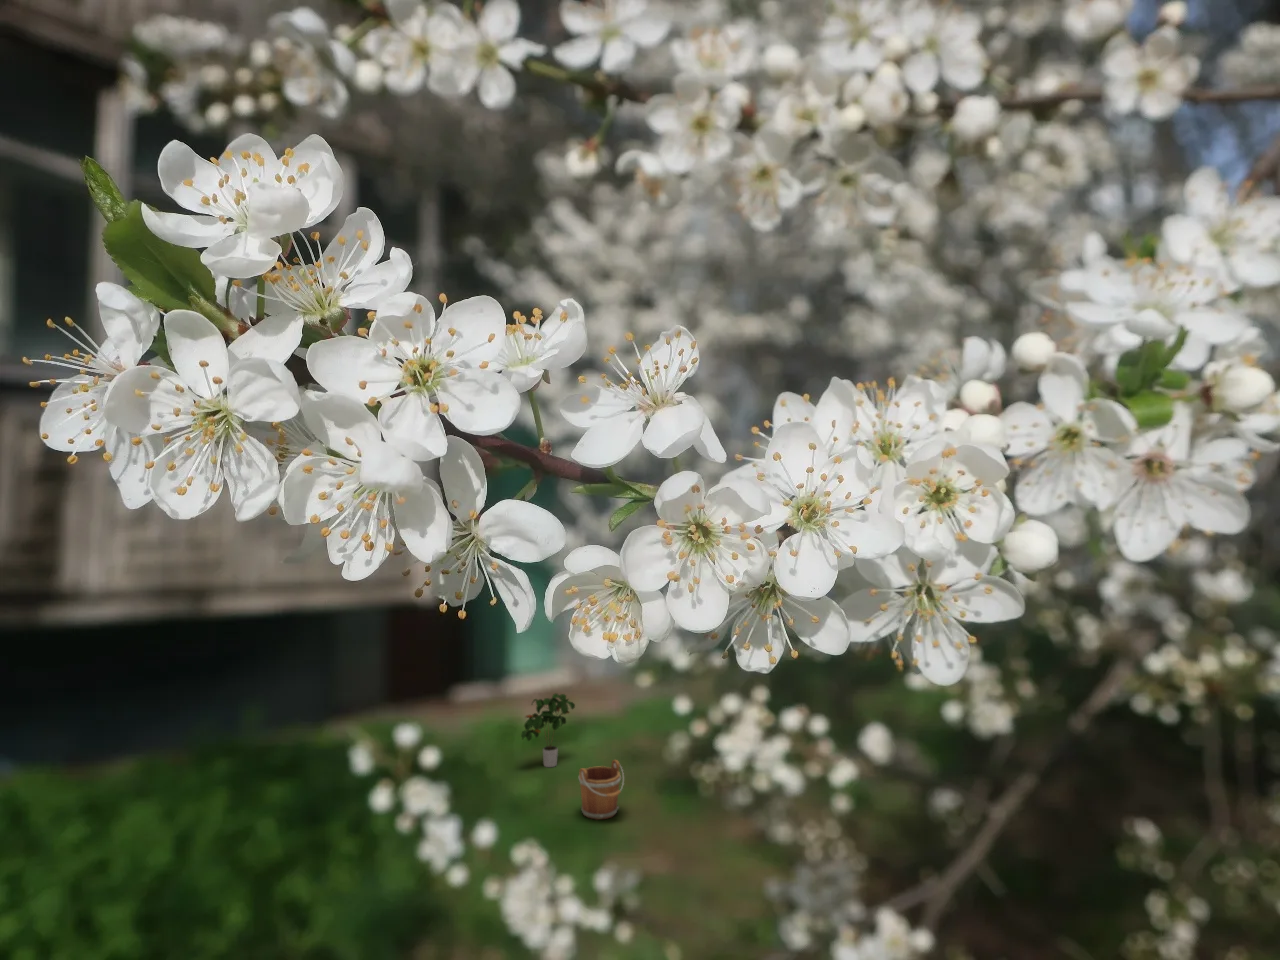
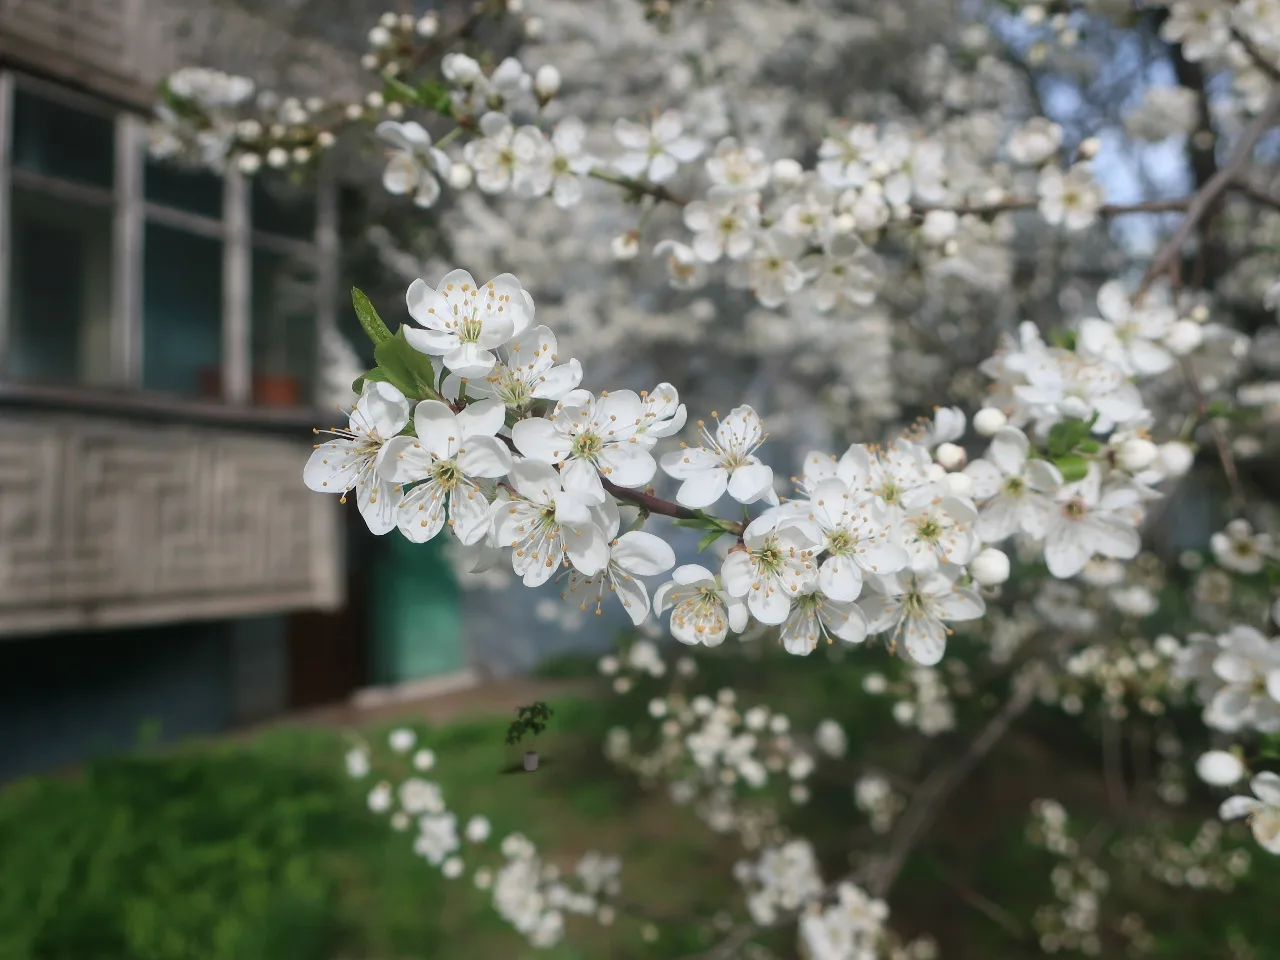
bucket: present [579,760,622,819] -> none [564,761,606,817]

